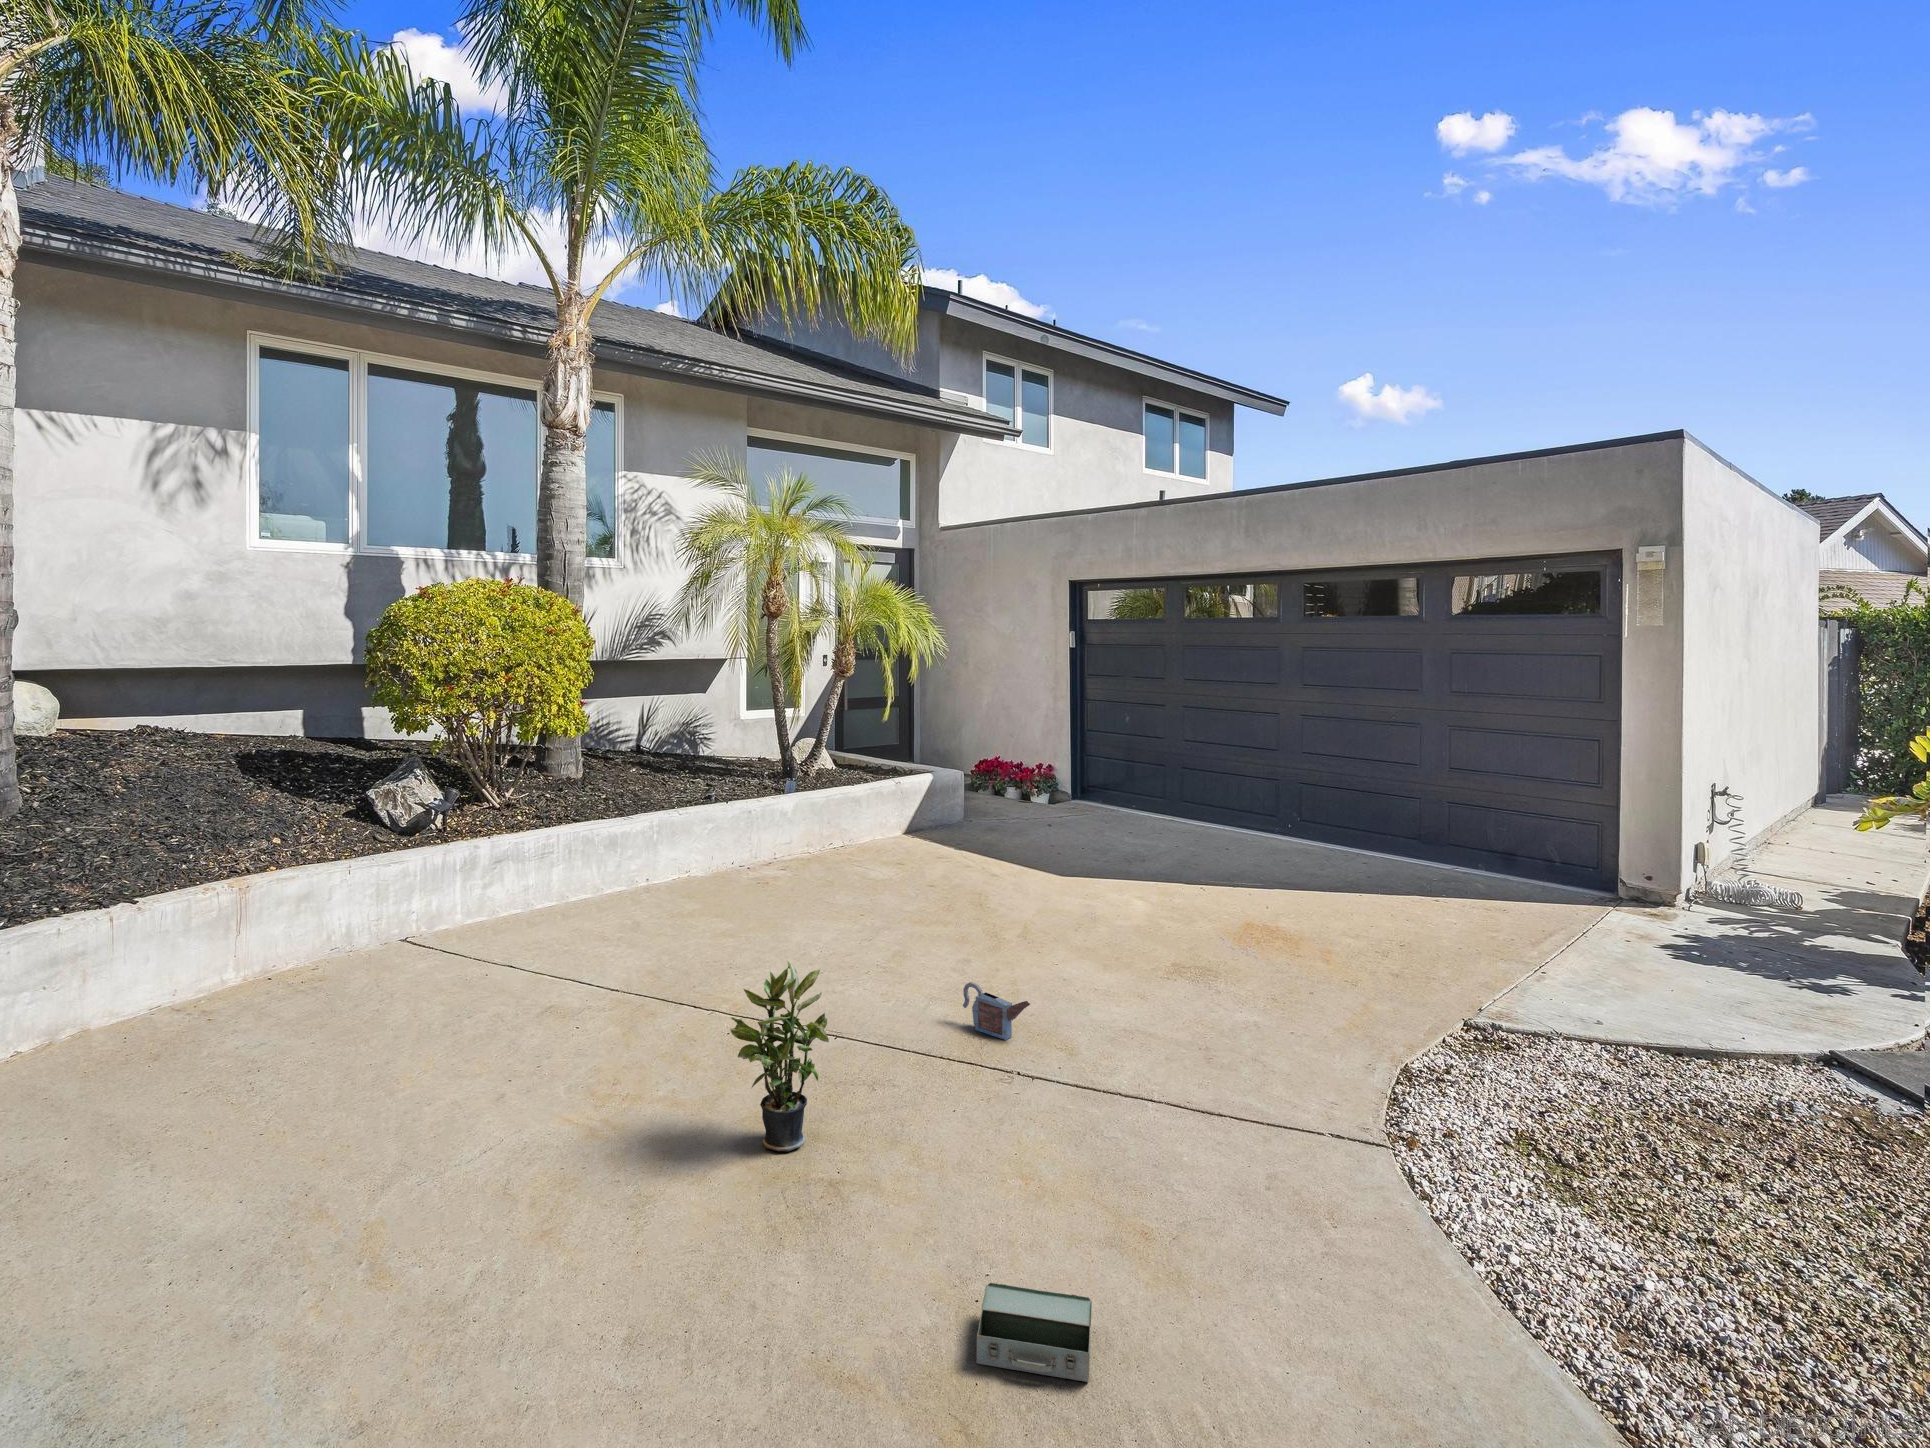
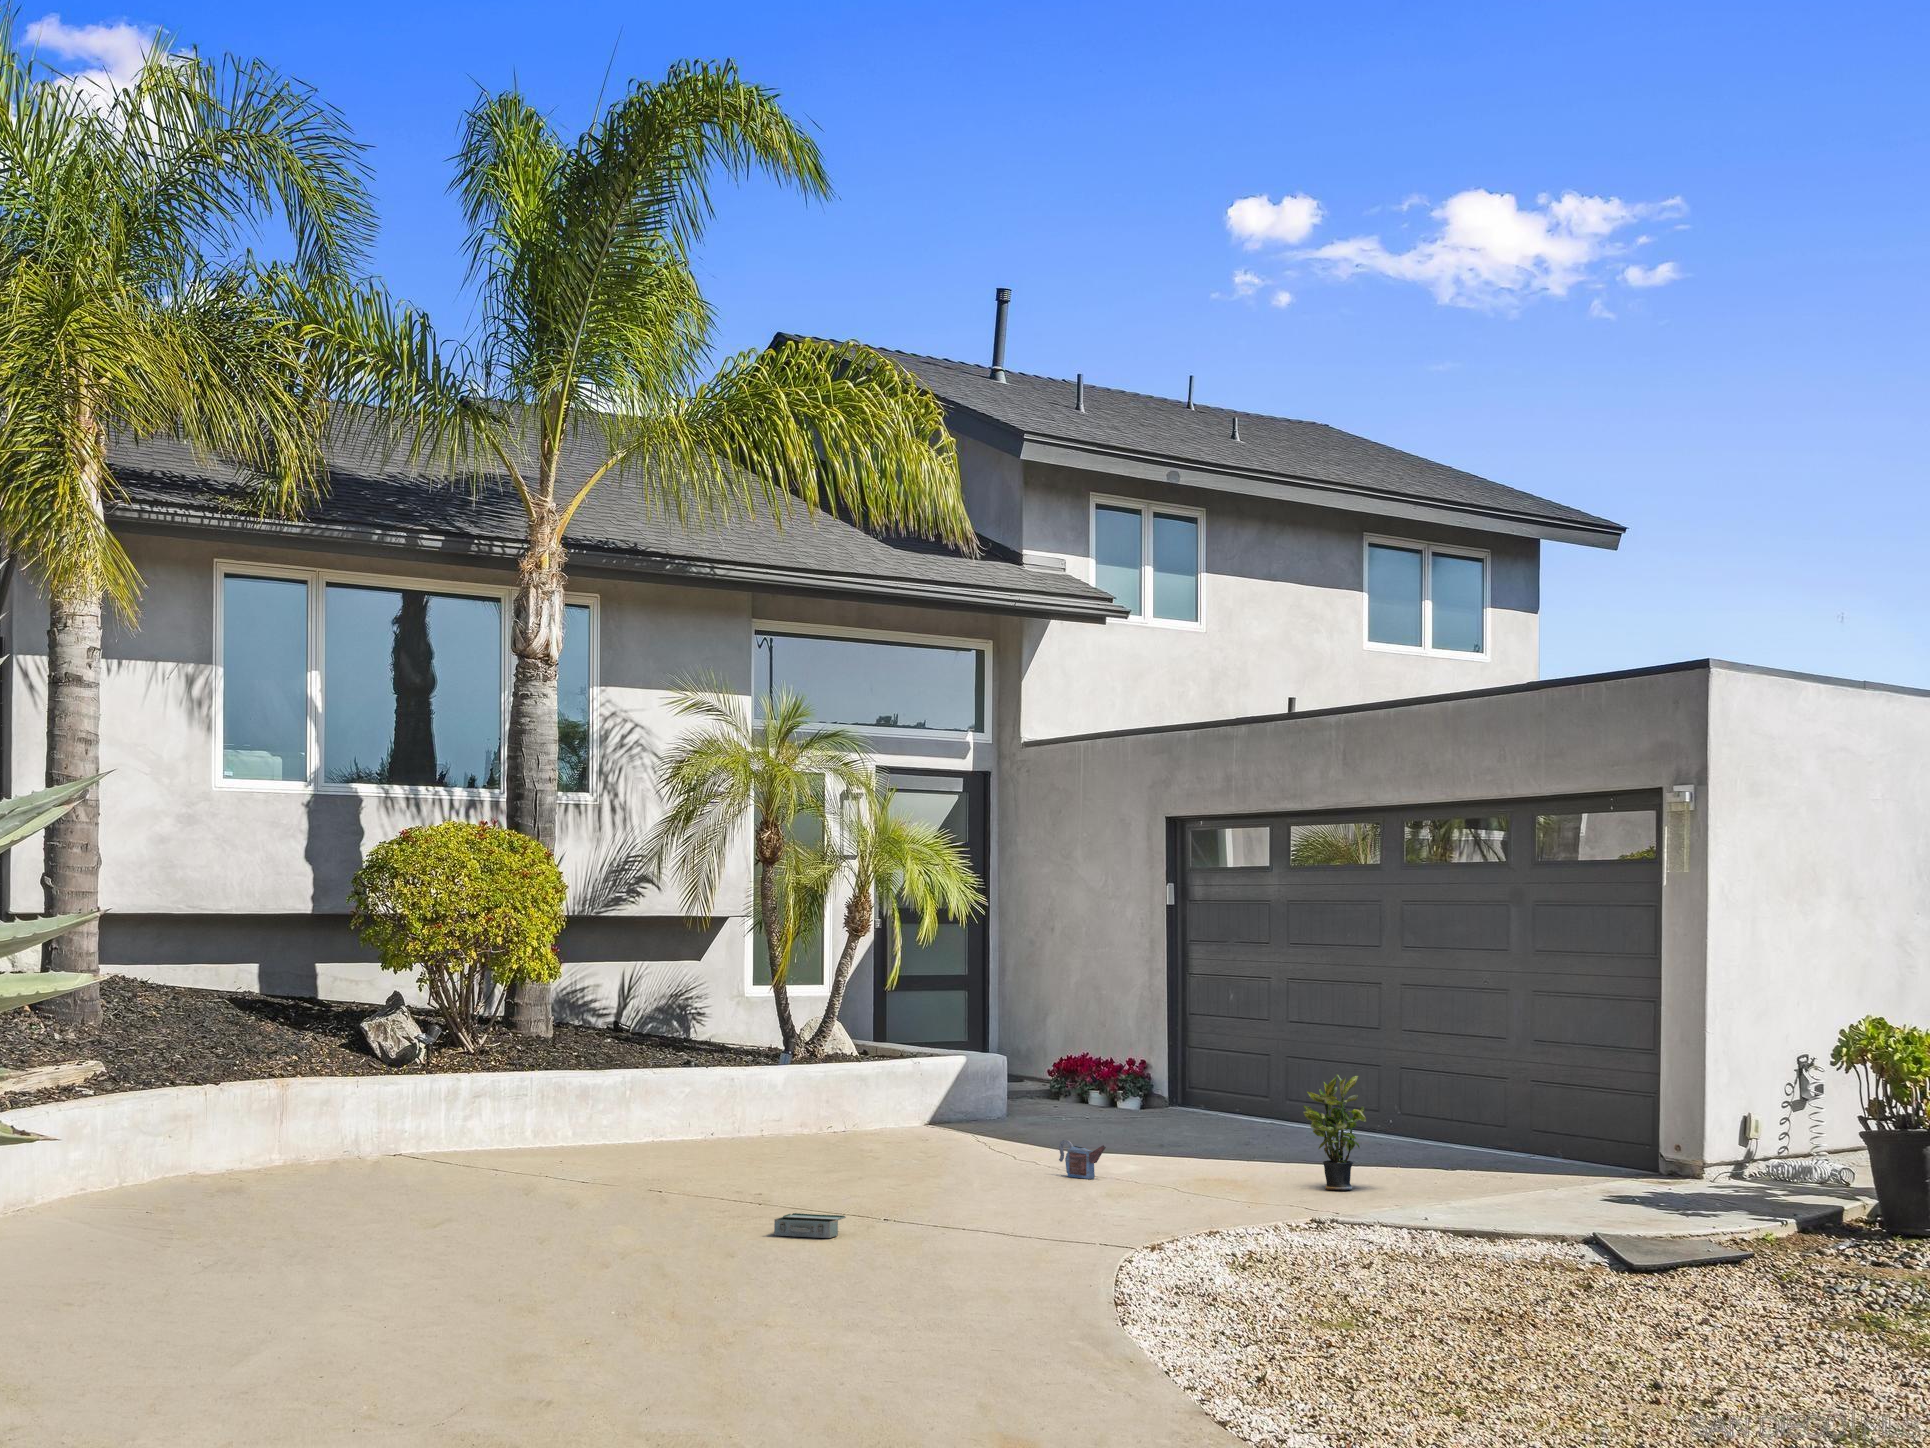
potted plant: present [730,961,829,1152] -> present [1303,1075,1366,1191]
watering can: present [963,982,1030,1040] -> present [1059,1140,1106,1179]

